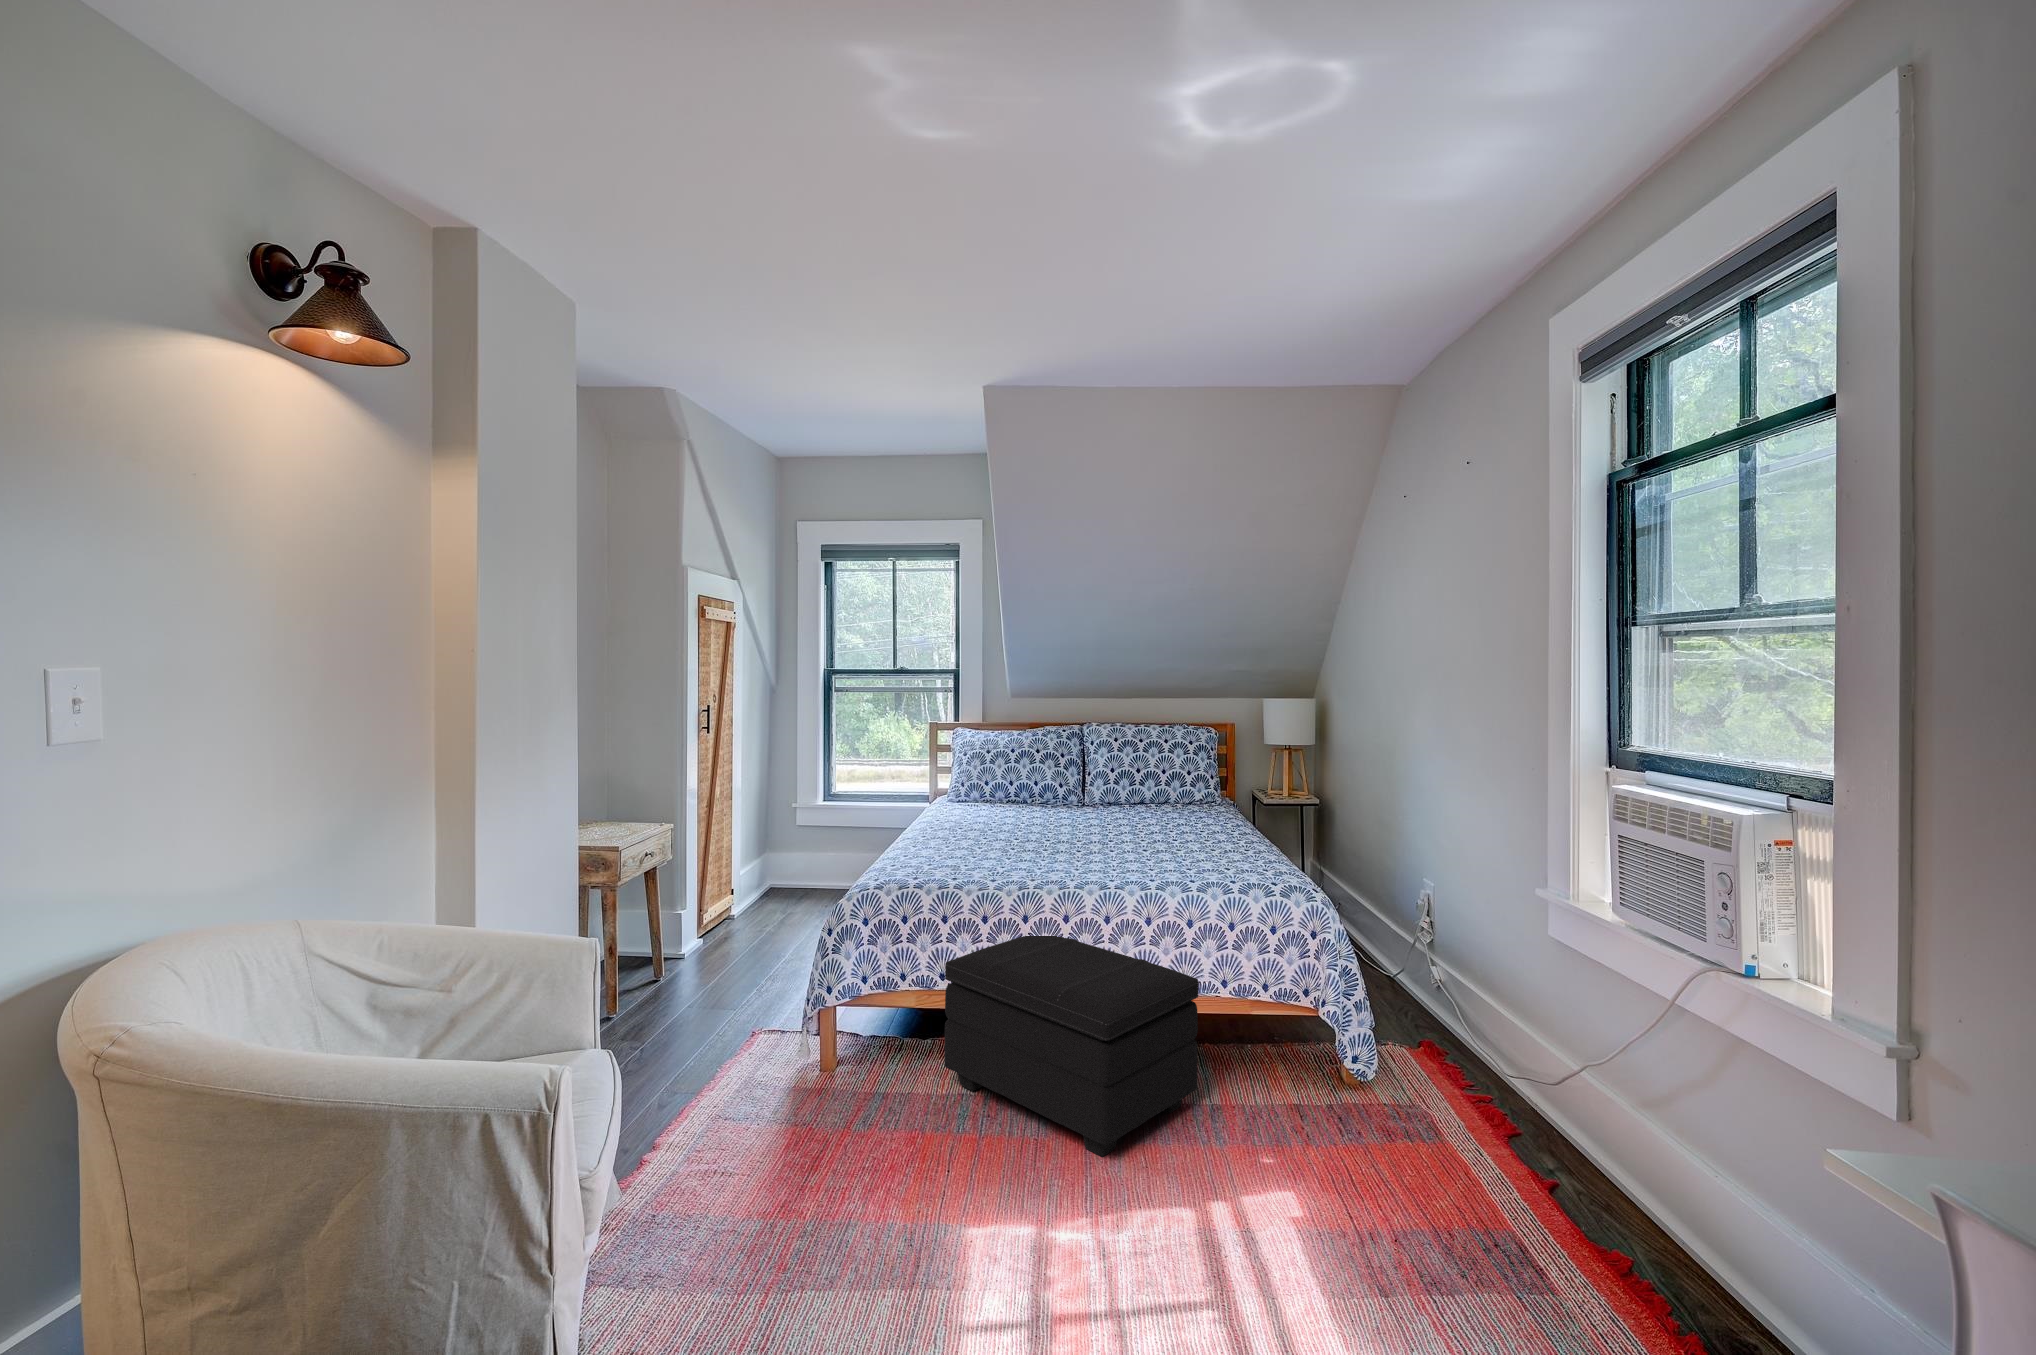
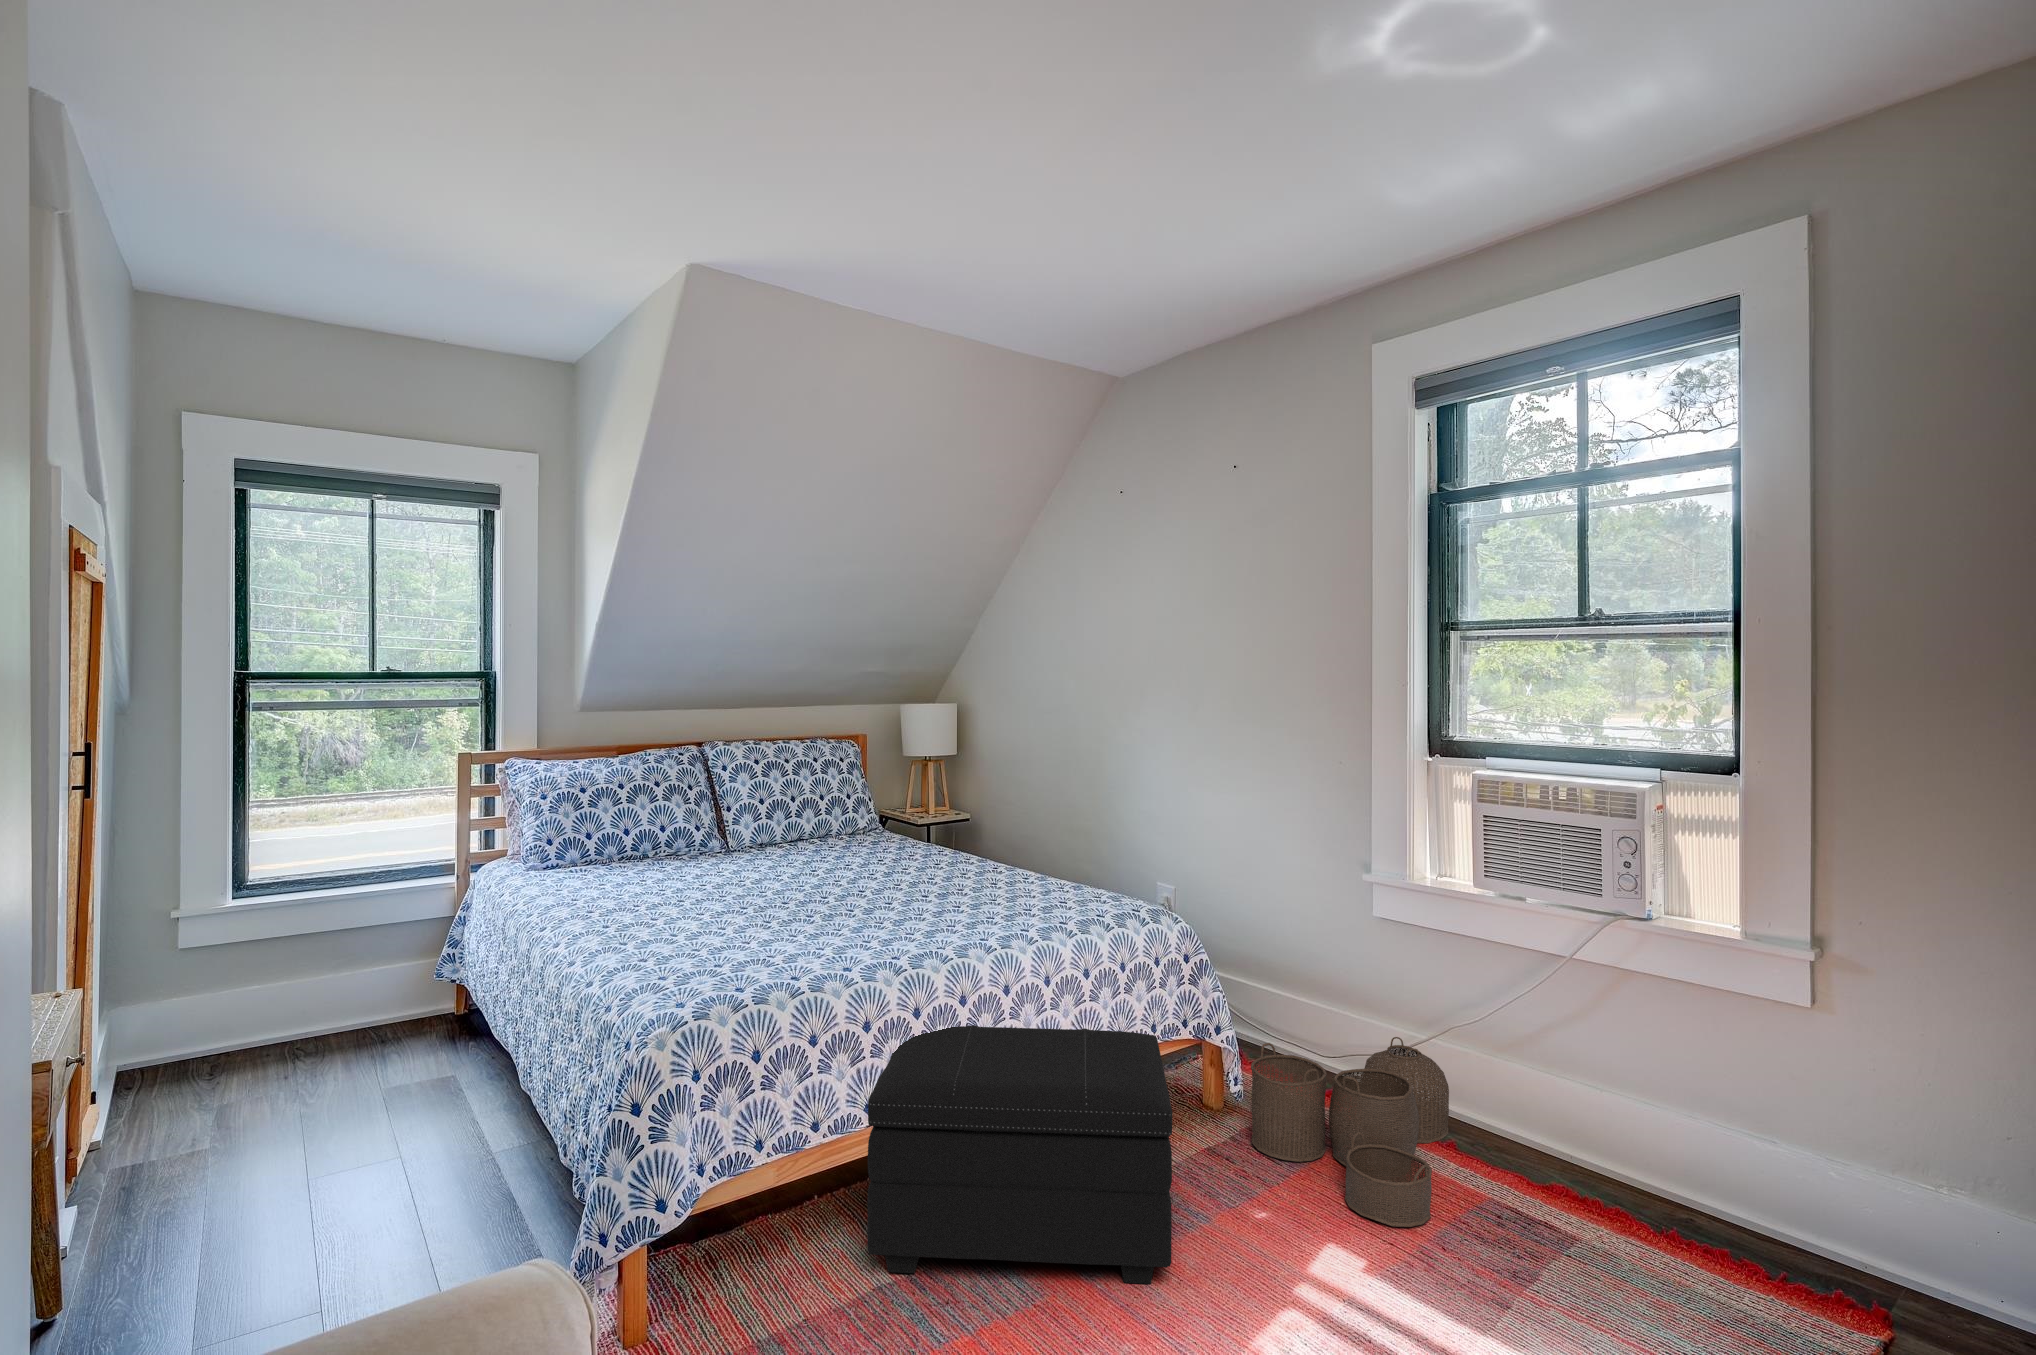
woven basket: none [1317,1023,1561,1217] -> present [1251,1037,1449,1227]

